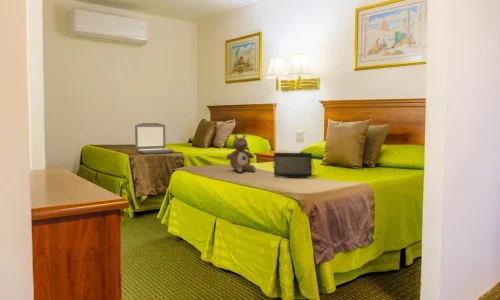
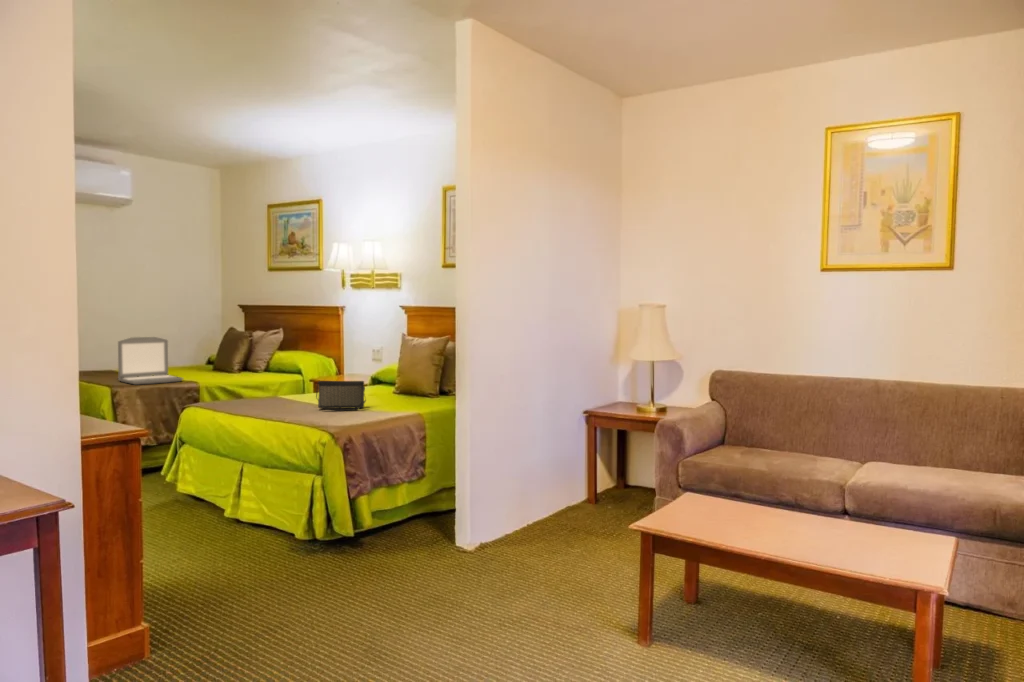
stuffed bear: present [226,134,255,173] -> none [258,358,298,407]

